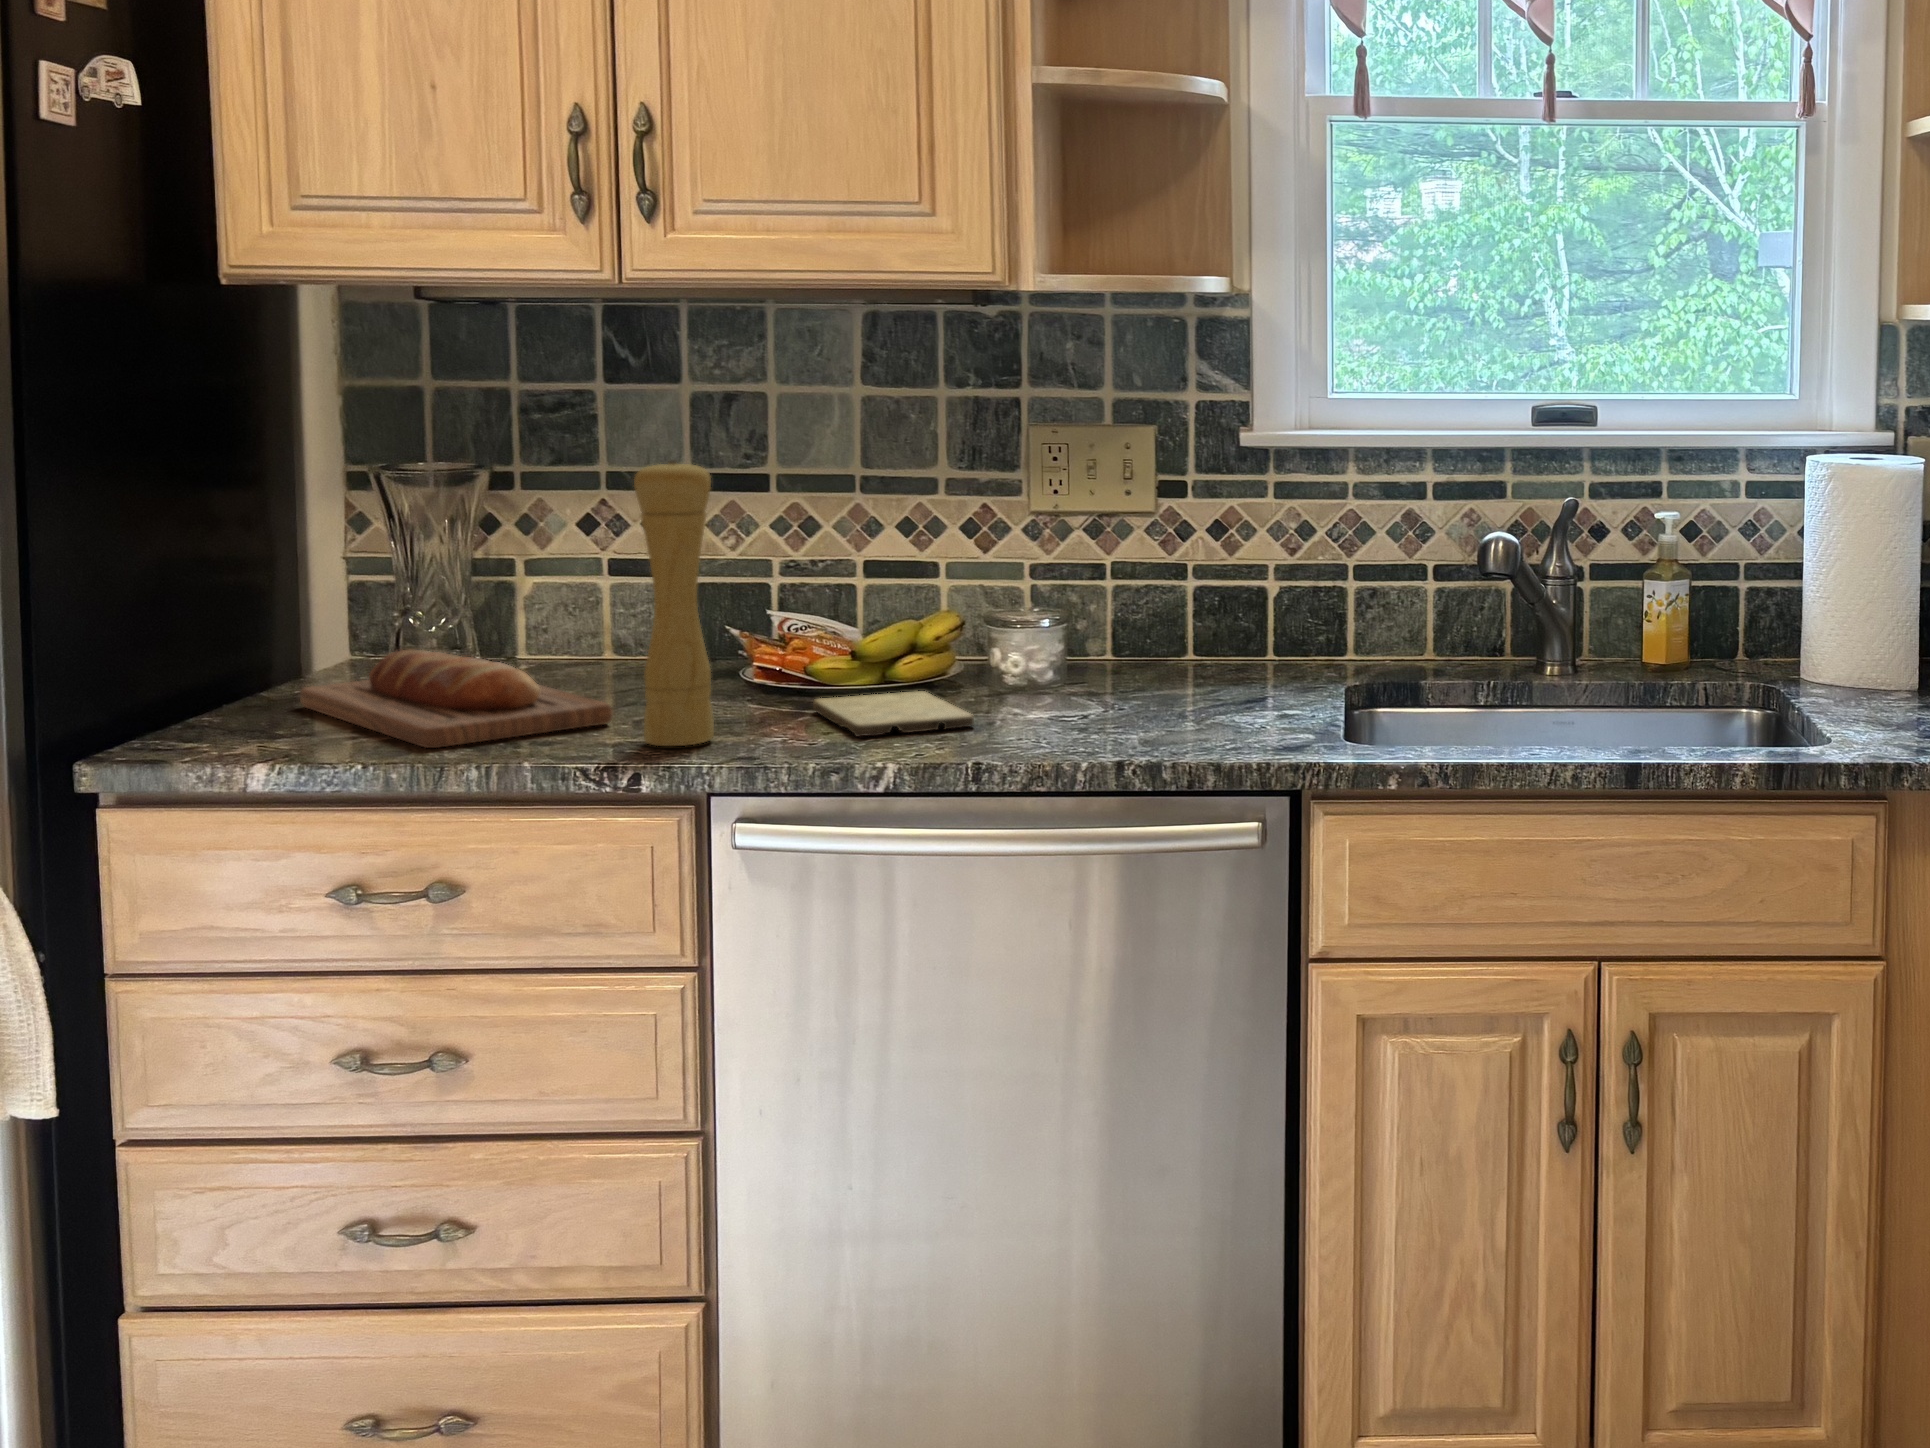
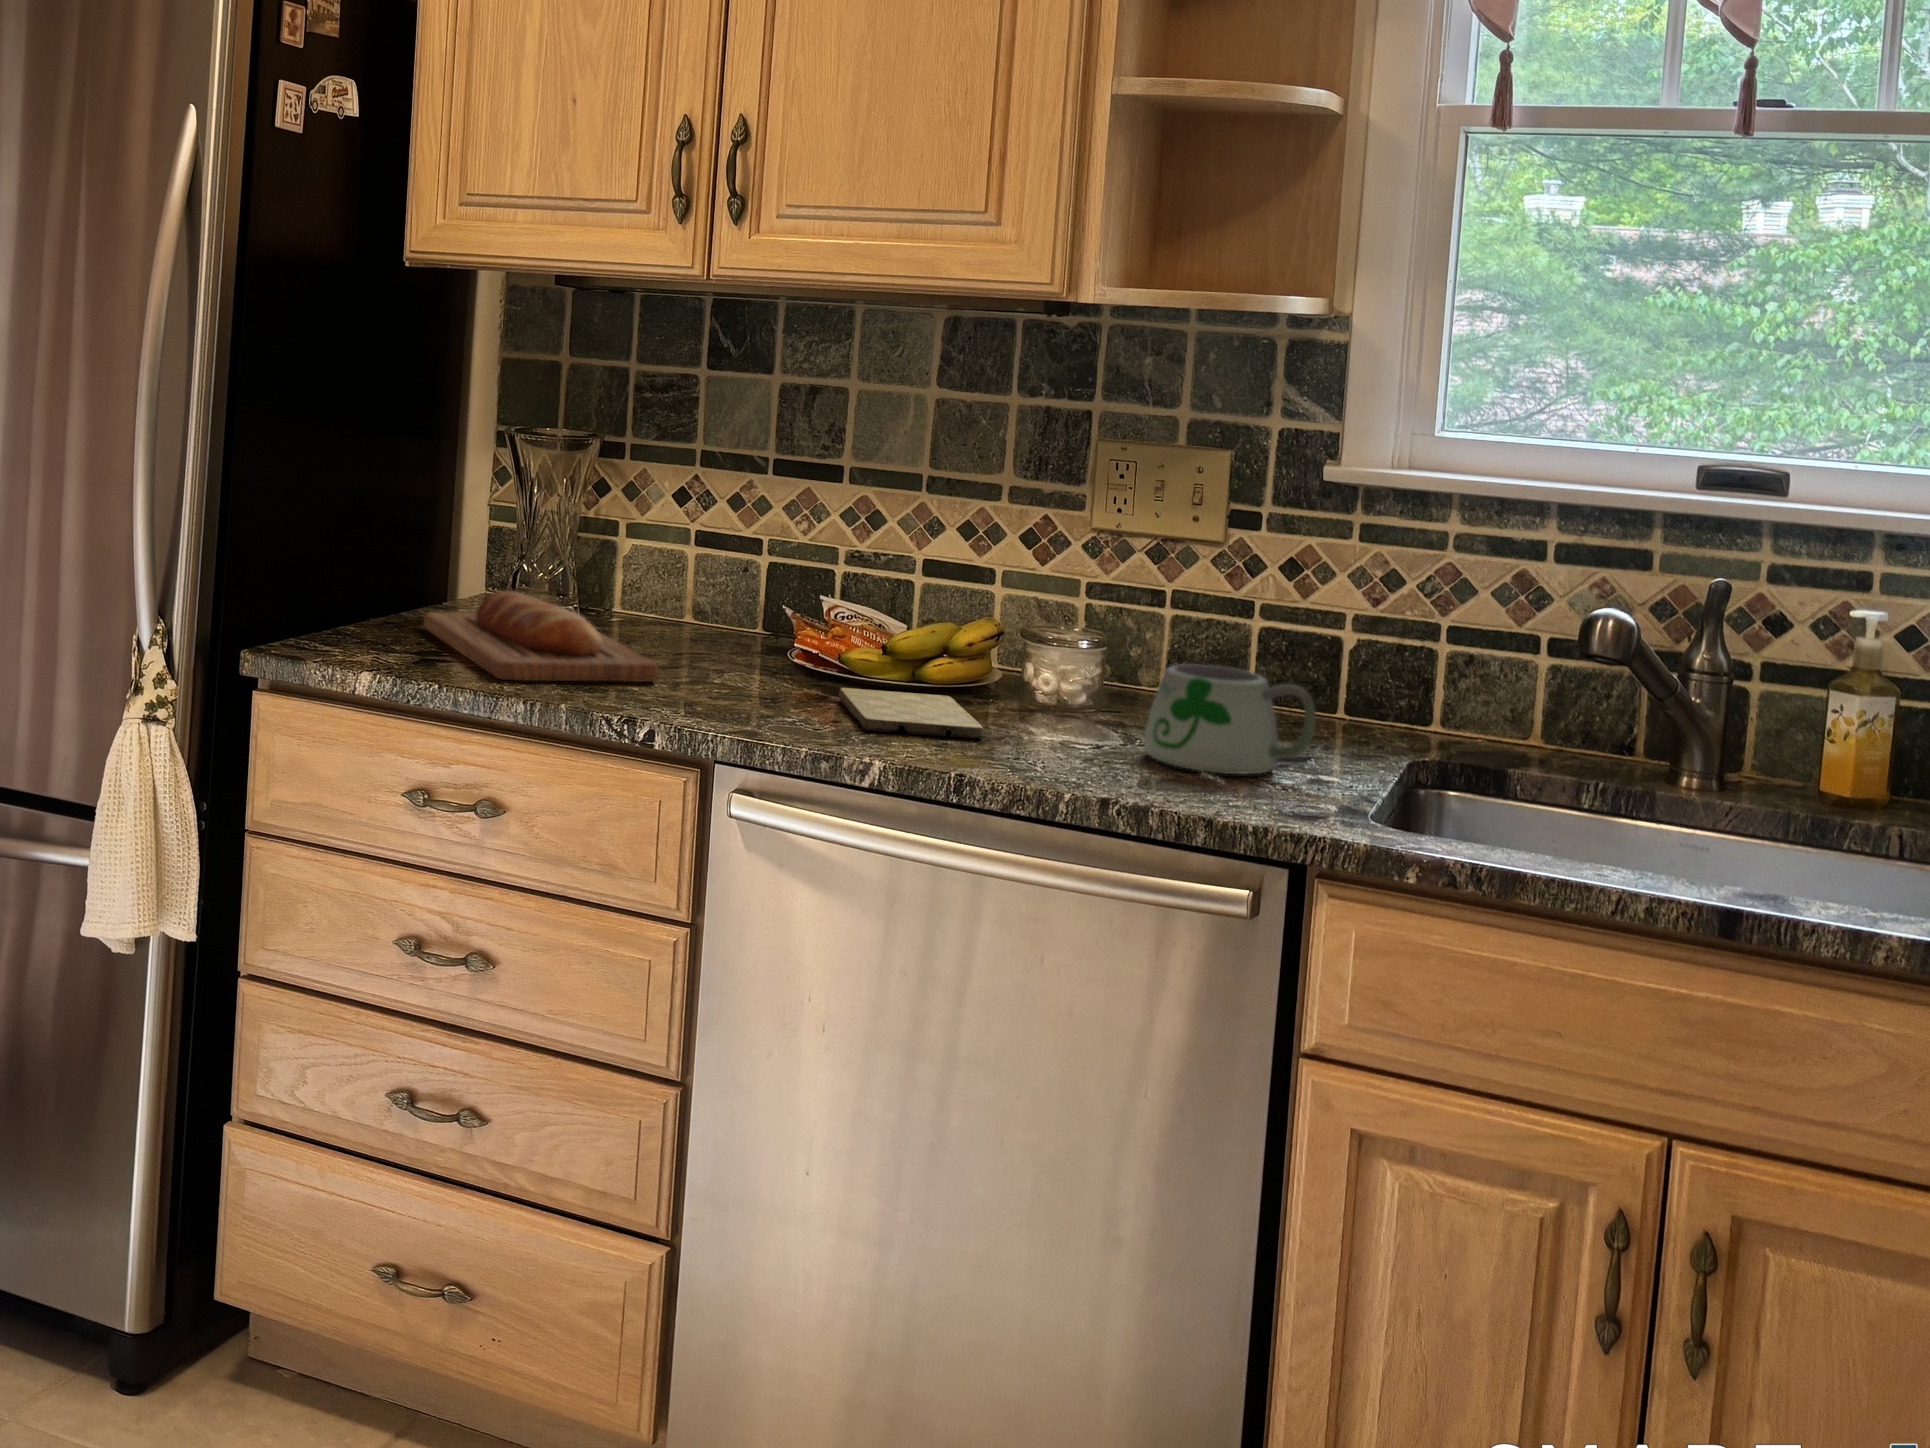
pepper mill: present [634,459,714,746] -> none [674,443,755,713]
mug: none [1125,624,1278,732] -> present [1145,664,1316,783]

